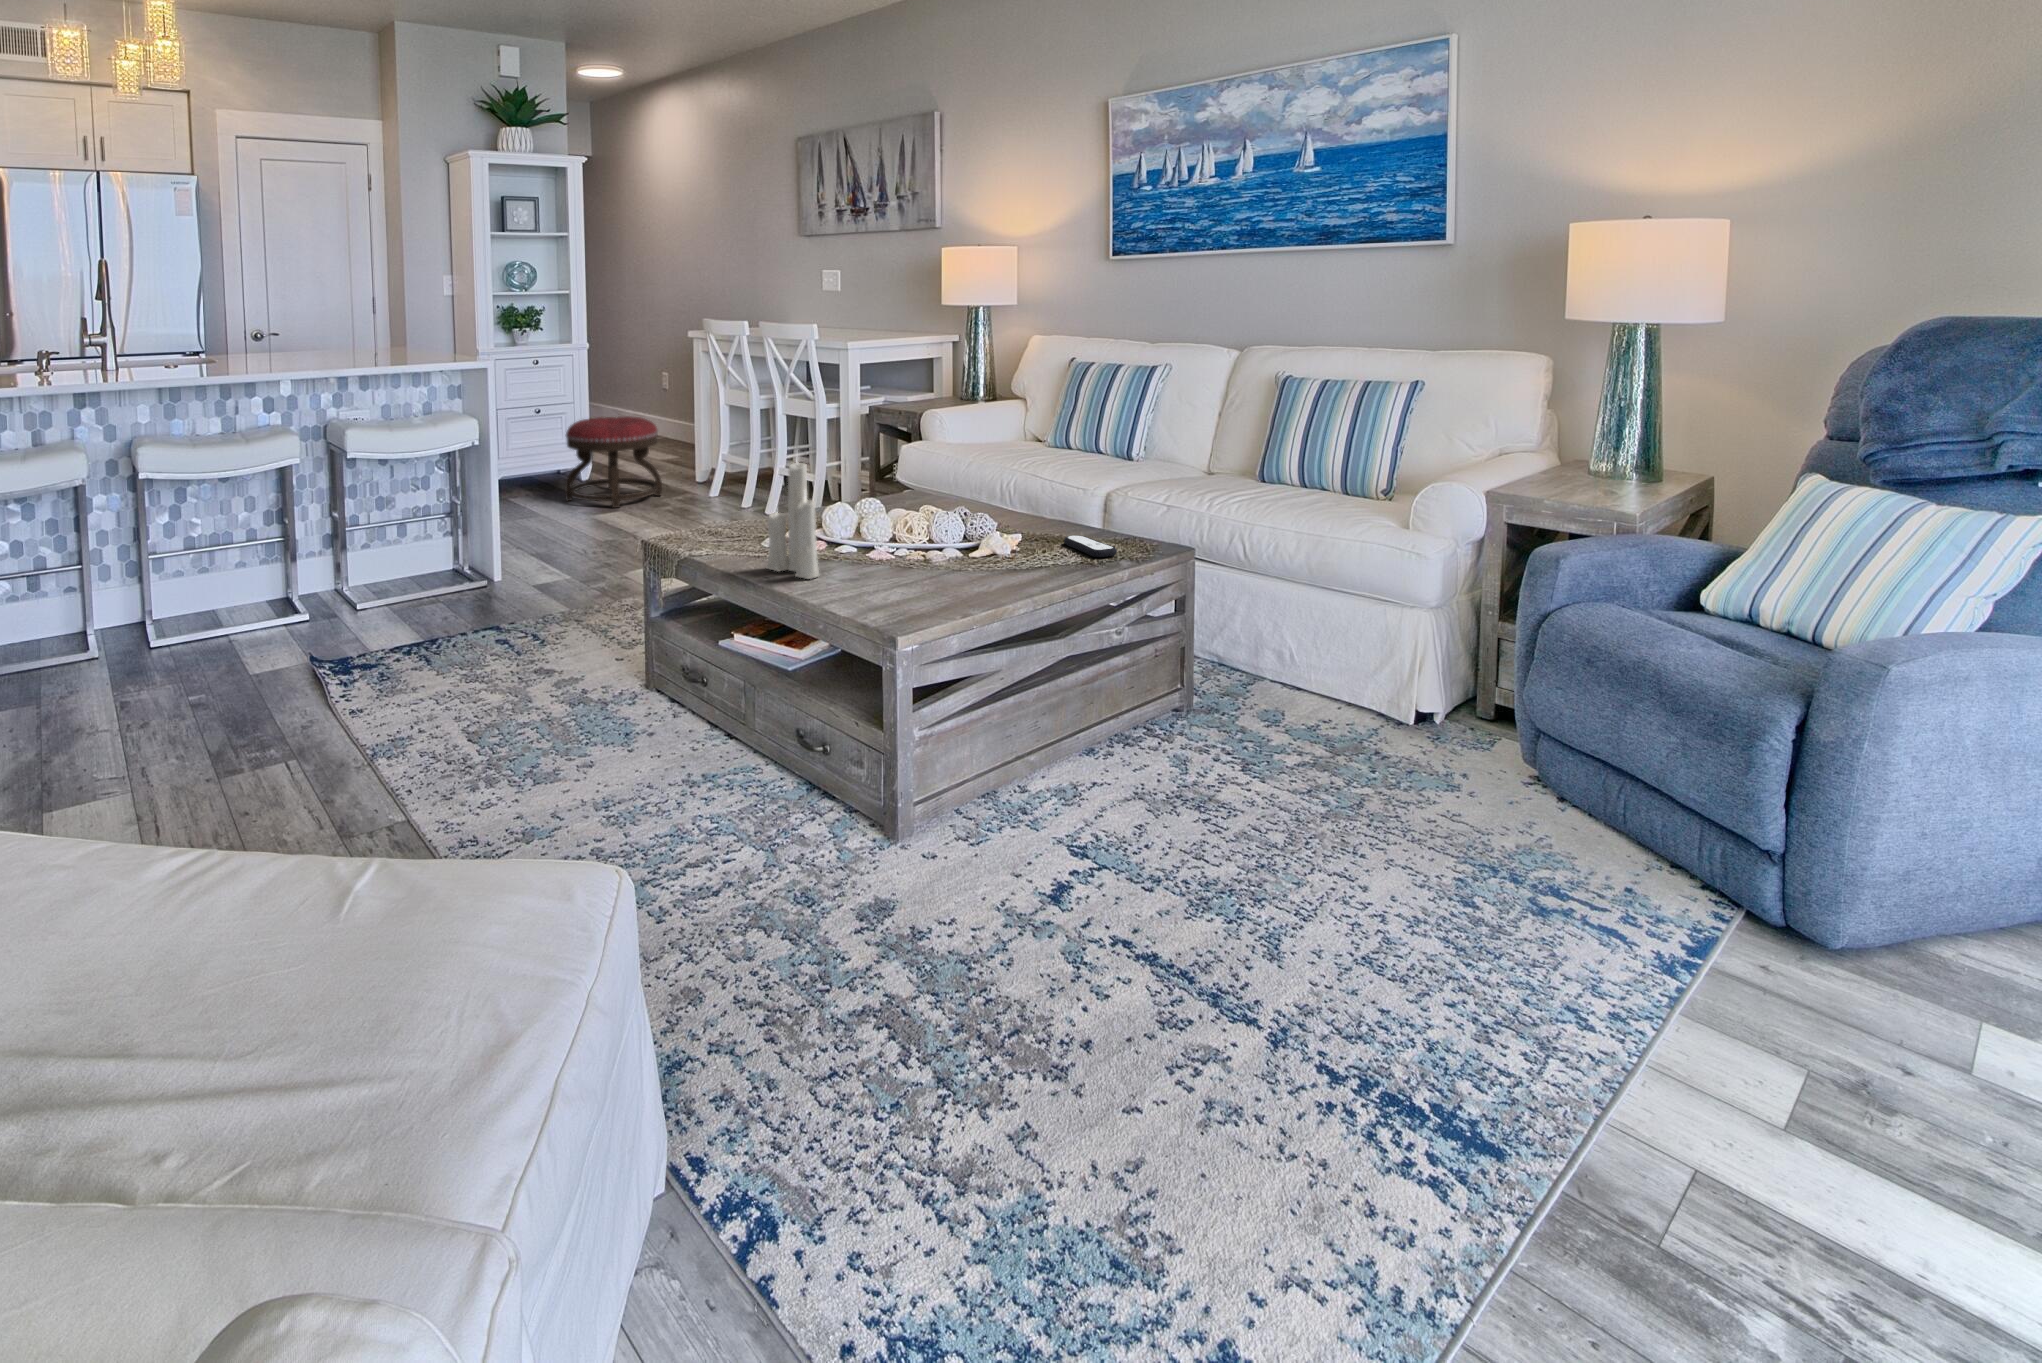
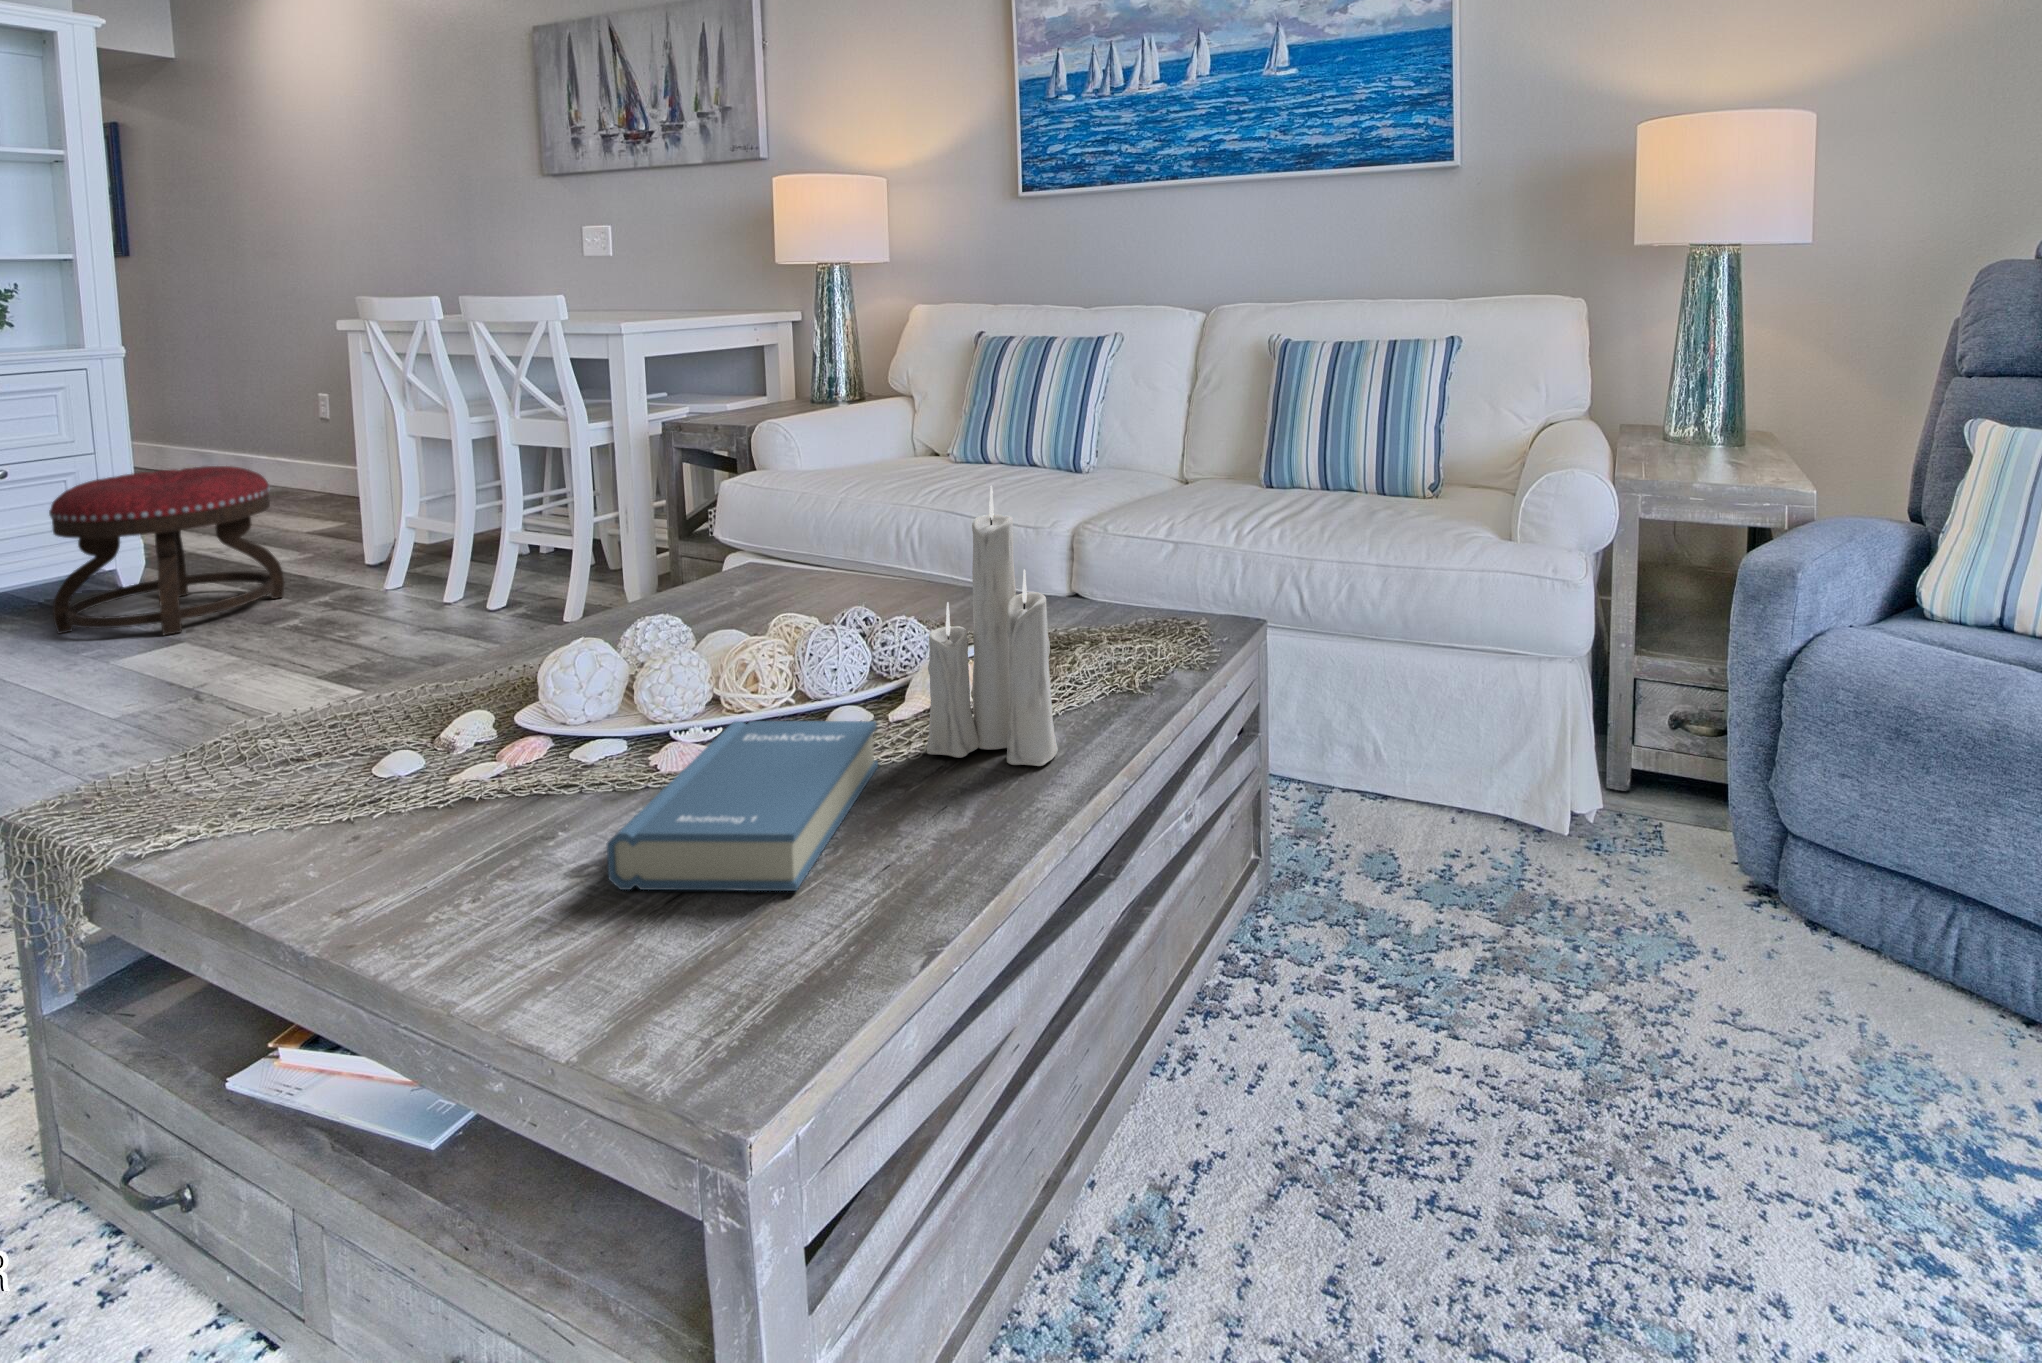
candle: present [767,462,819,579] -> present [927,486,1058,766]
remote control: present [1064,535,1117,557] -> none [1062,630,1167,676]
hardback book: none [853,541,959,596] -> present [607,721,878,891]

